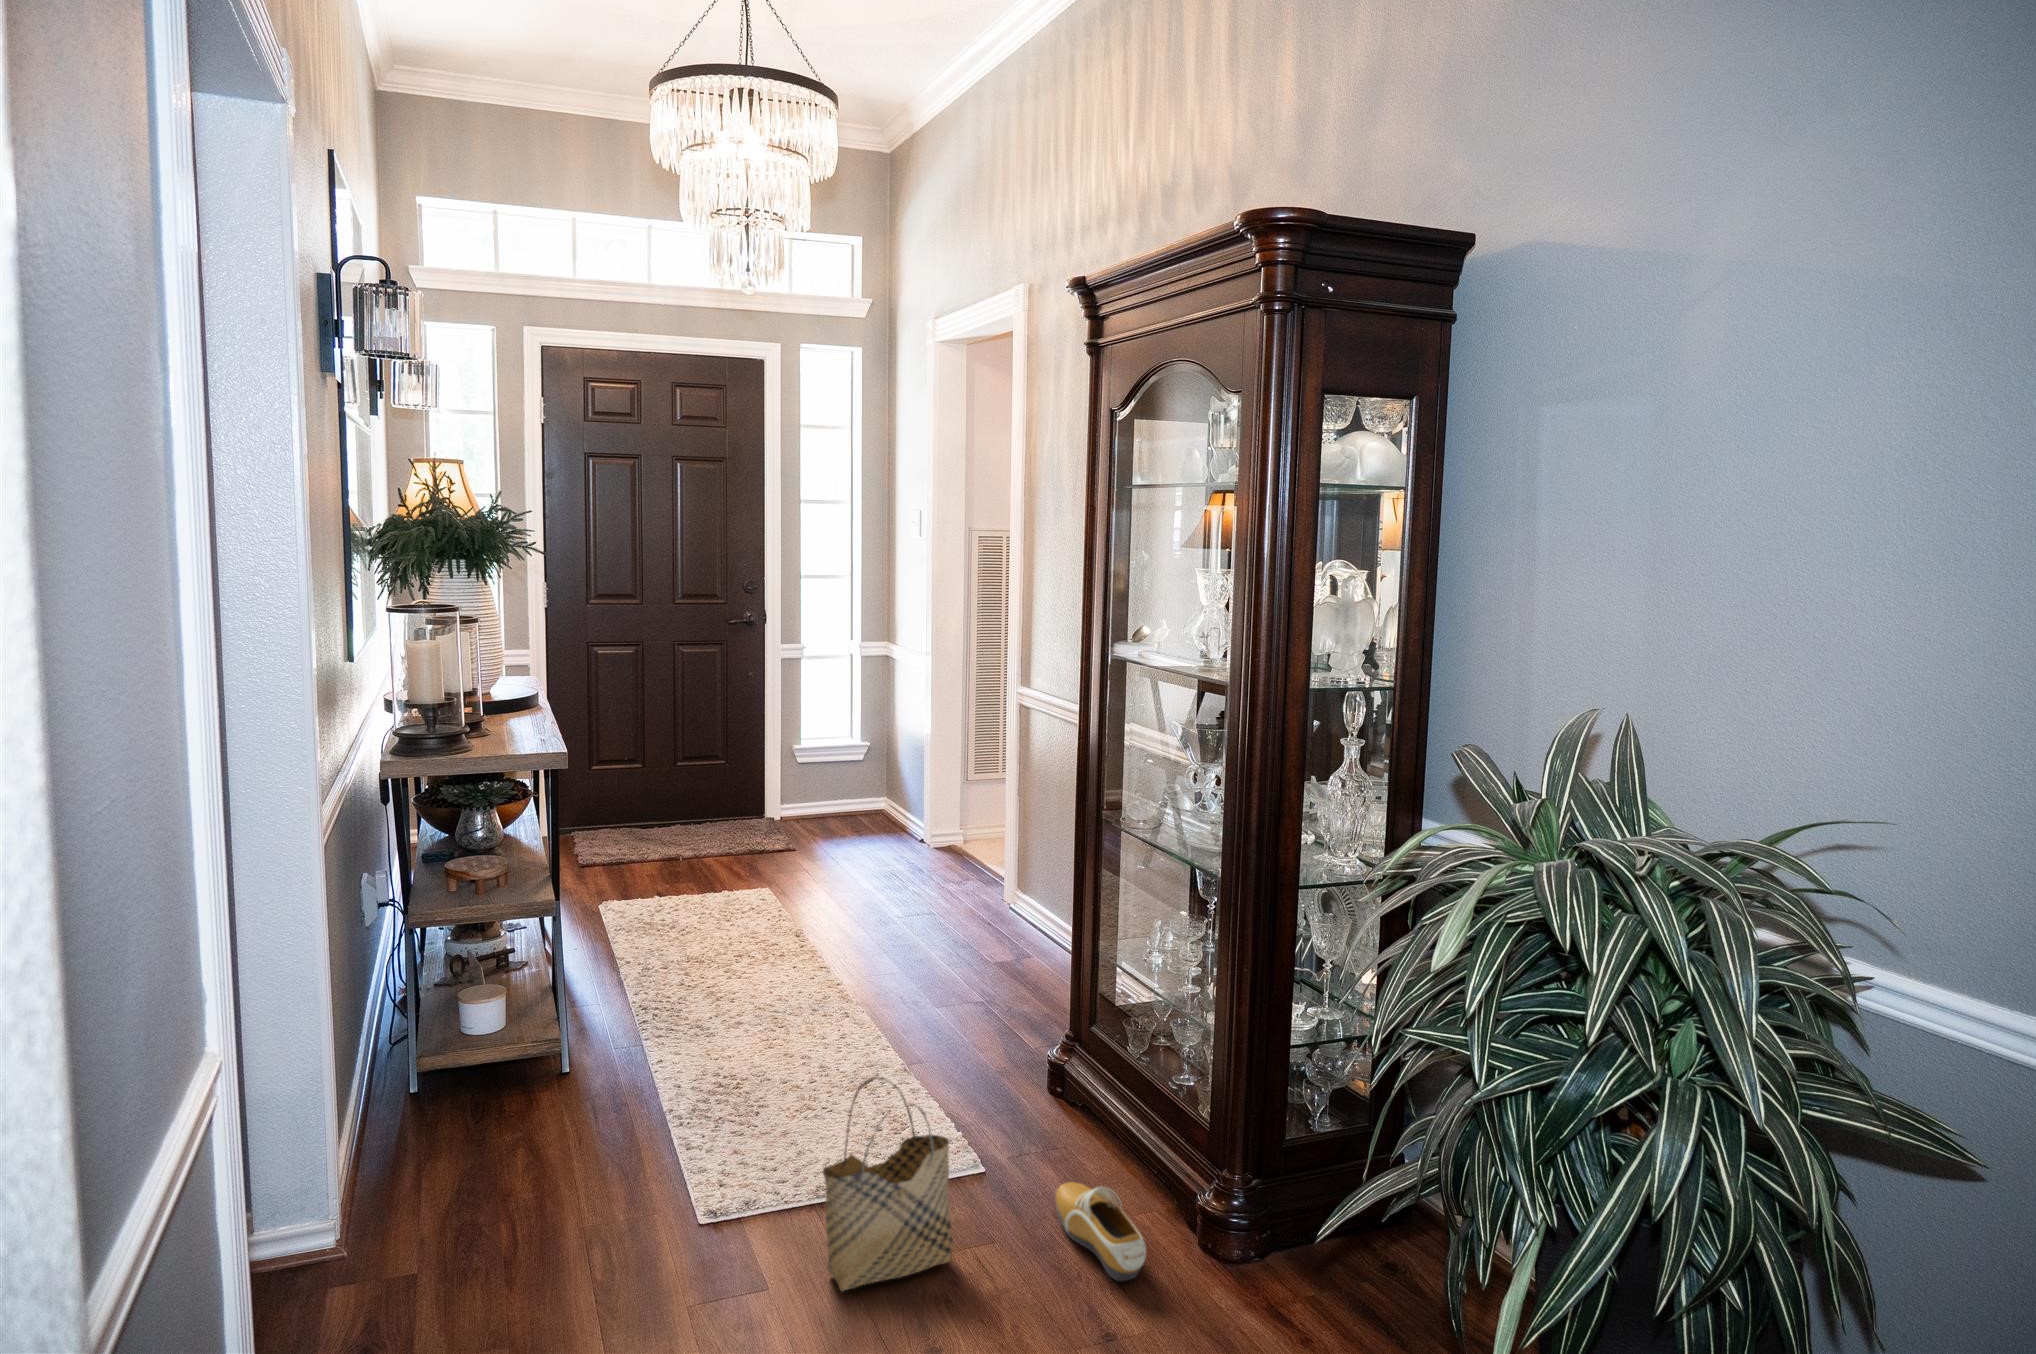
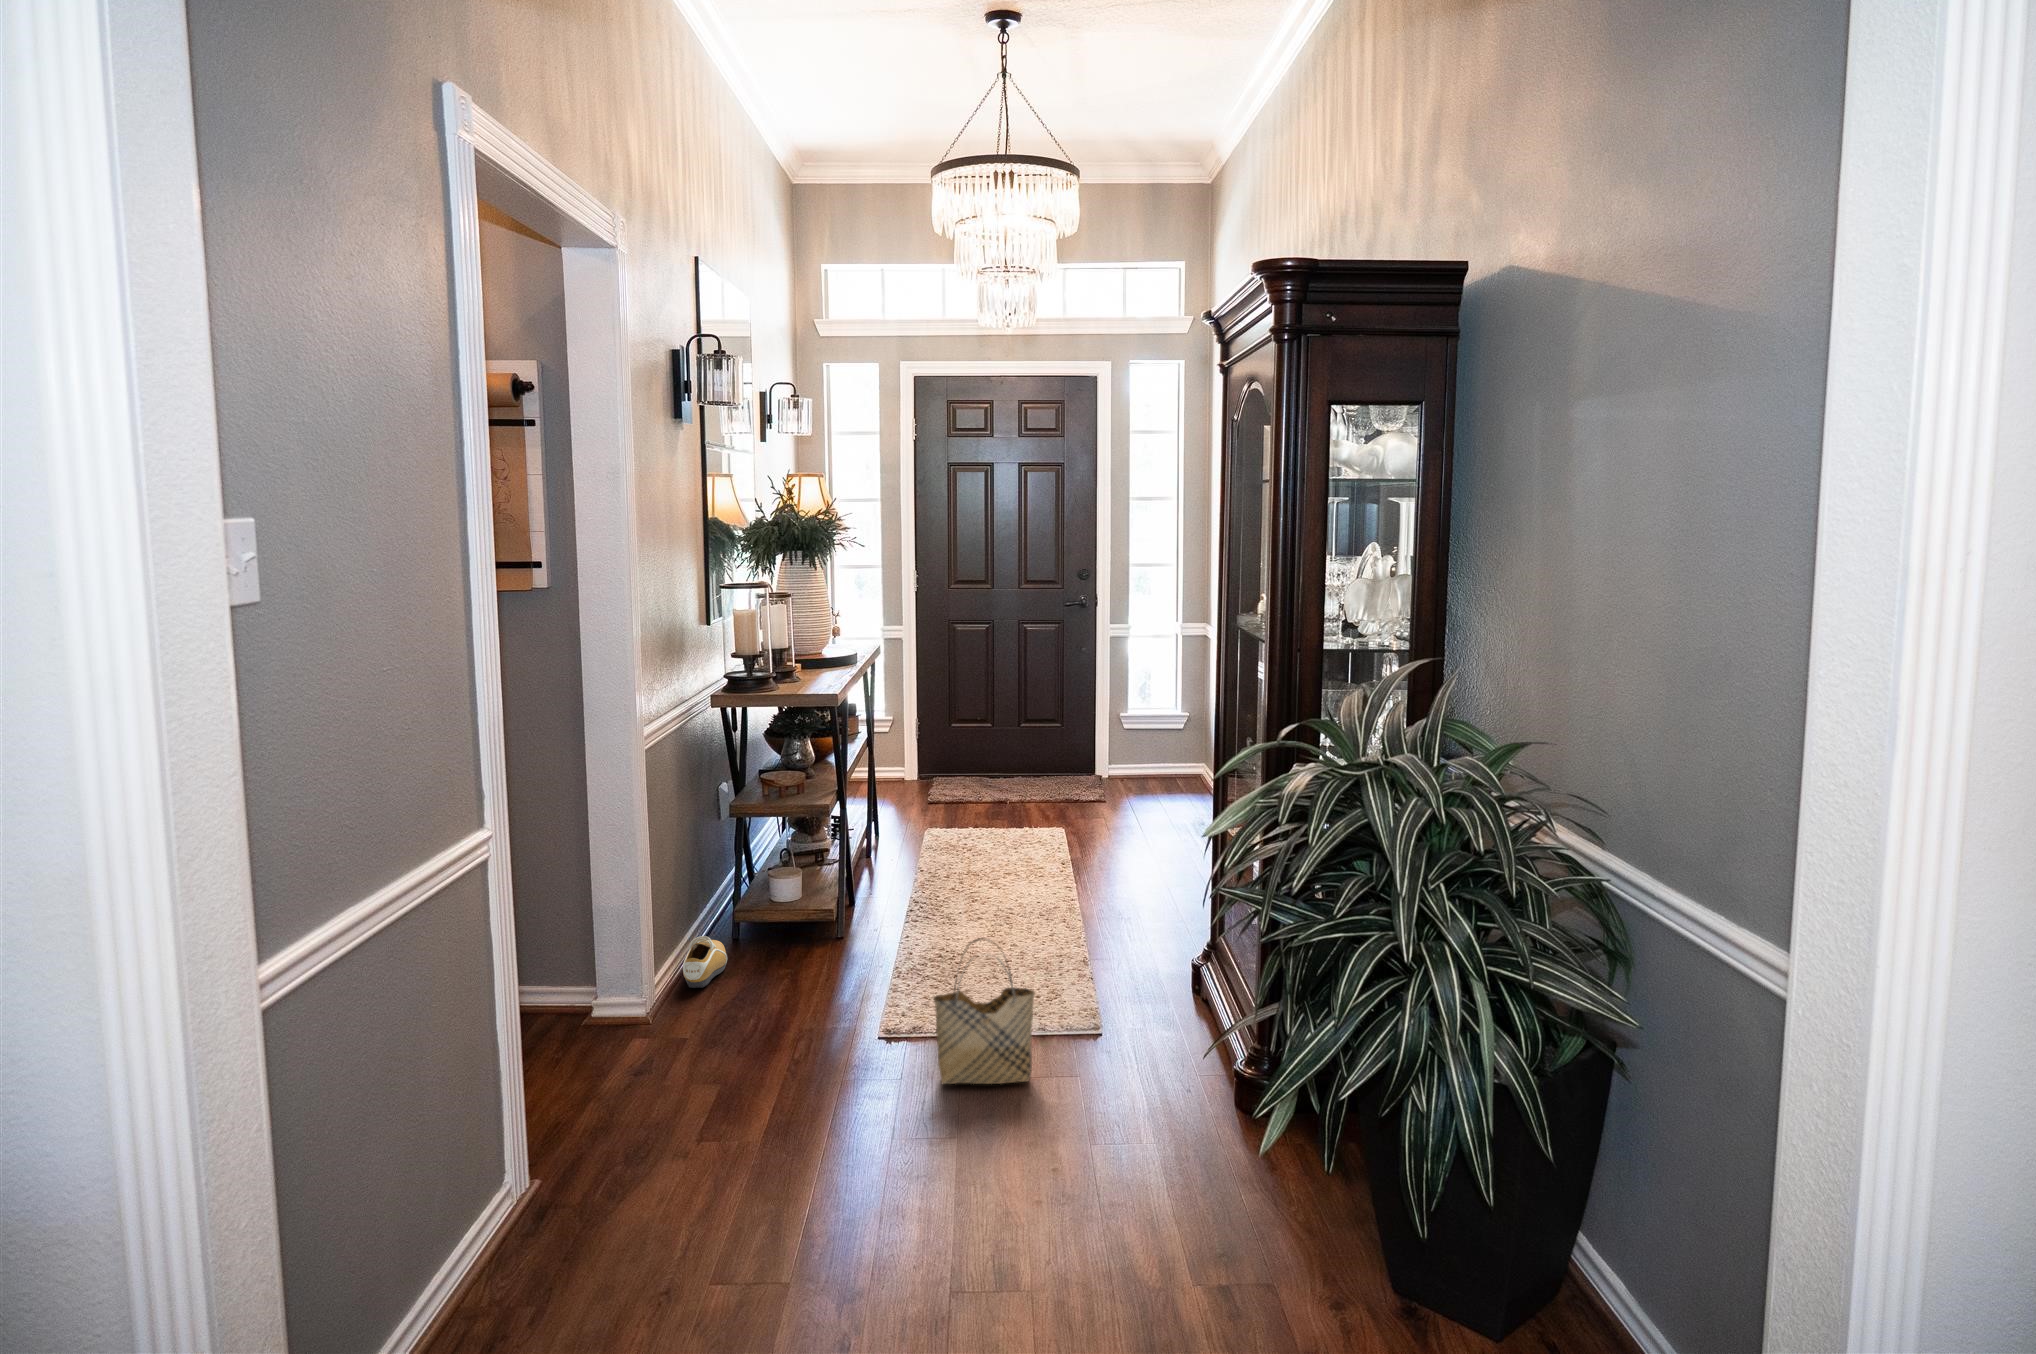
shoe: present [1056,1182,1146,1281] -> present [683,936,727,988]

